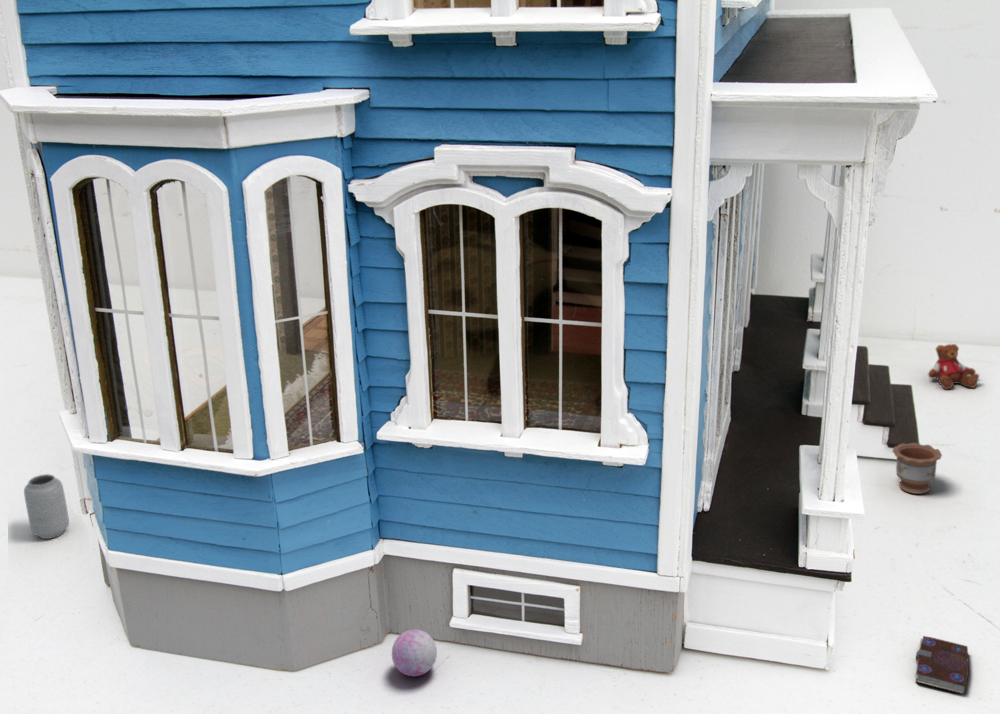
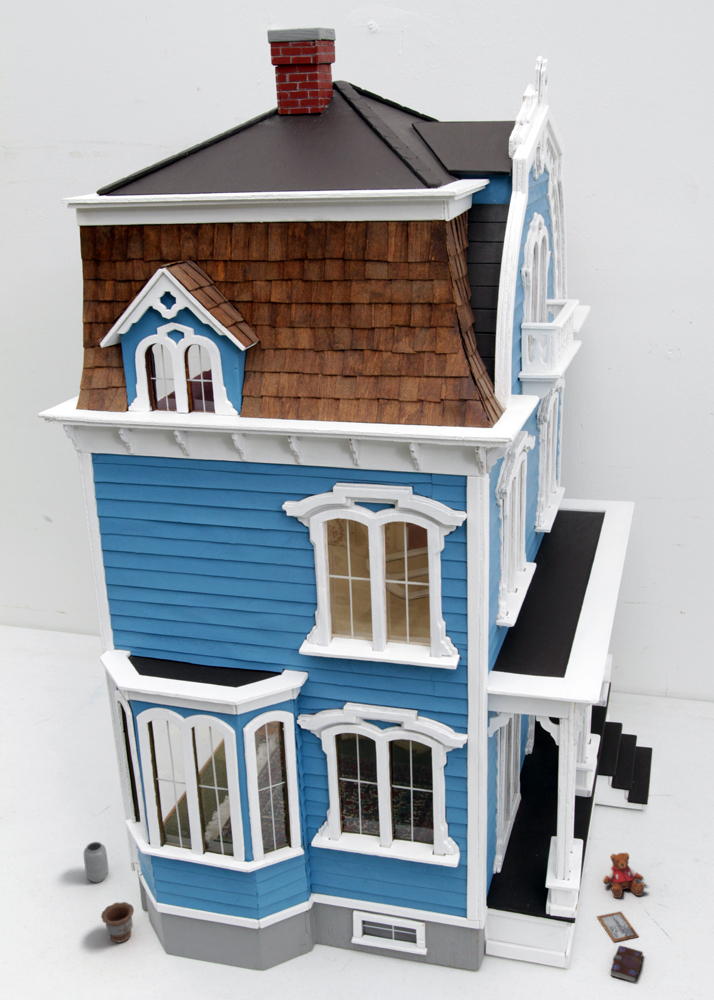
teddy bear: present [928,344,979,389] -> present [603,853,644,898]
flower pot: present [893,443,942,494] -> present [101,902,134,942]
picture frame: none [873,588,953,632] -> present [597,912,638,942]
decorative orb: present [392,629,437,676] -> none [322,950,347,977]

